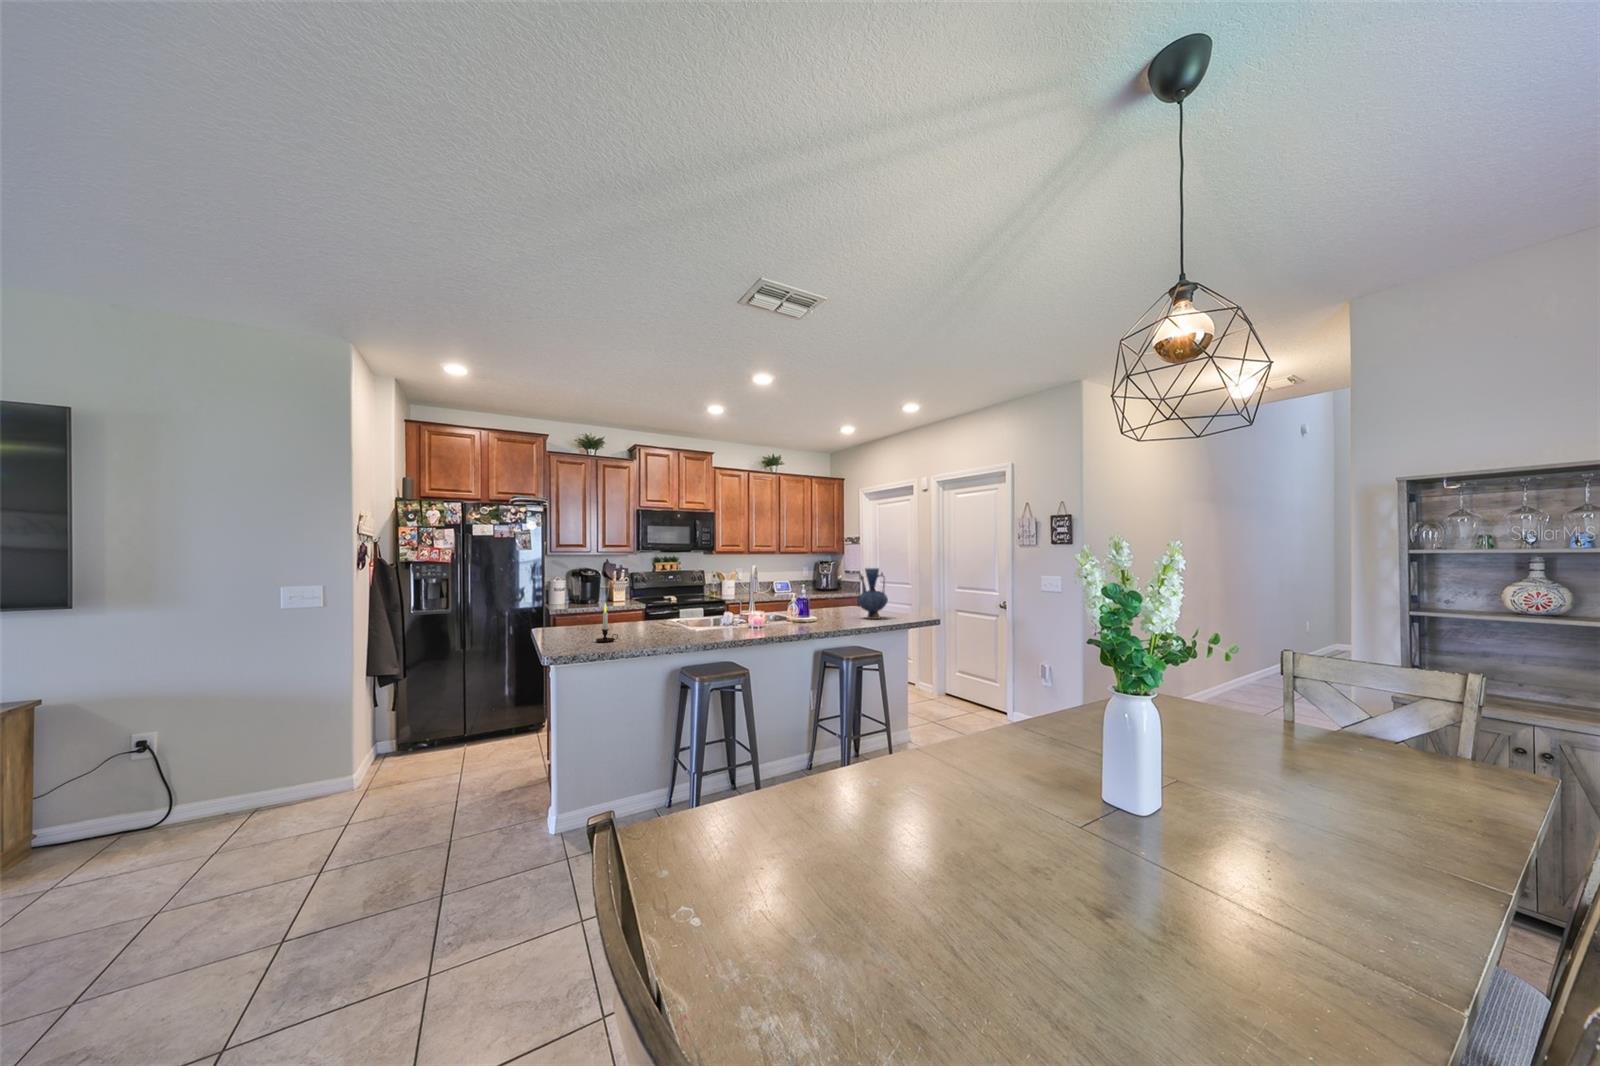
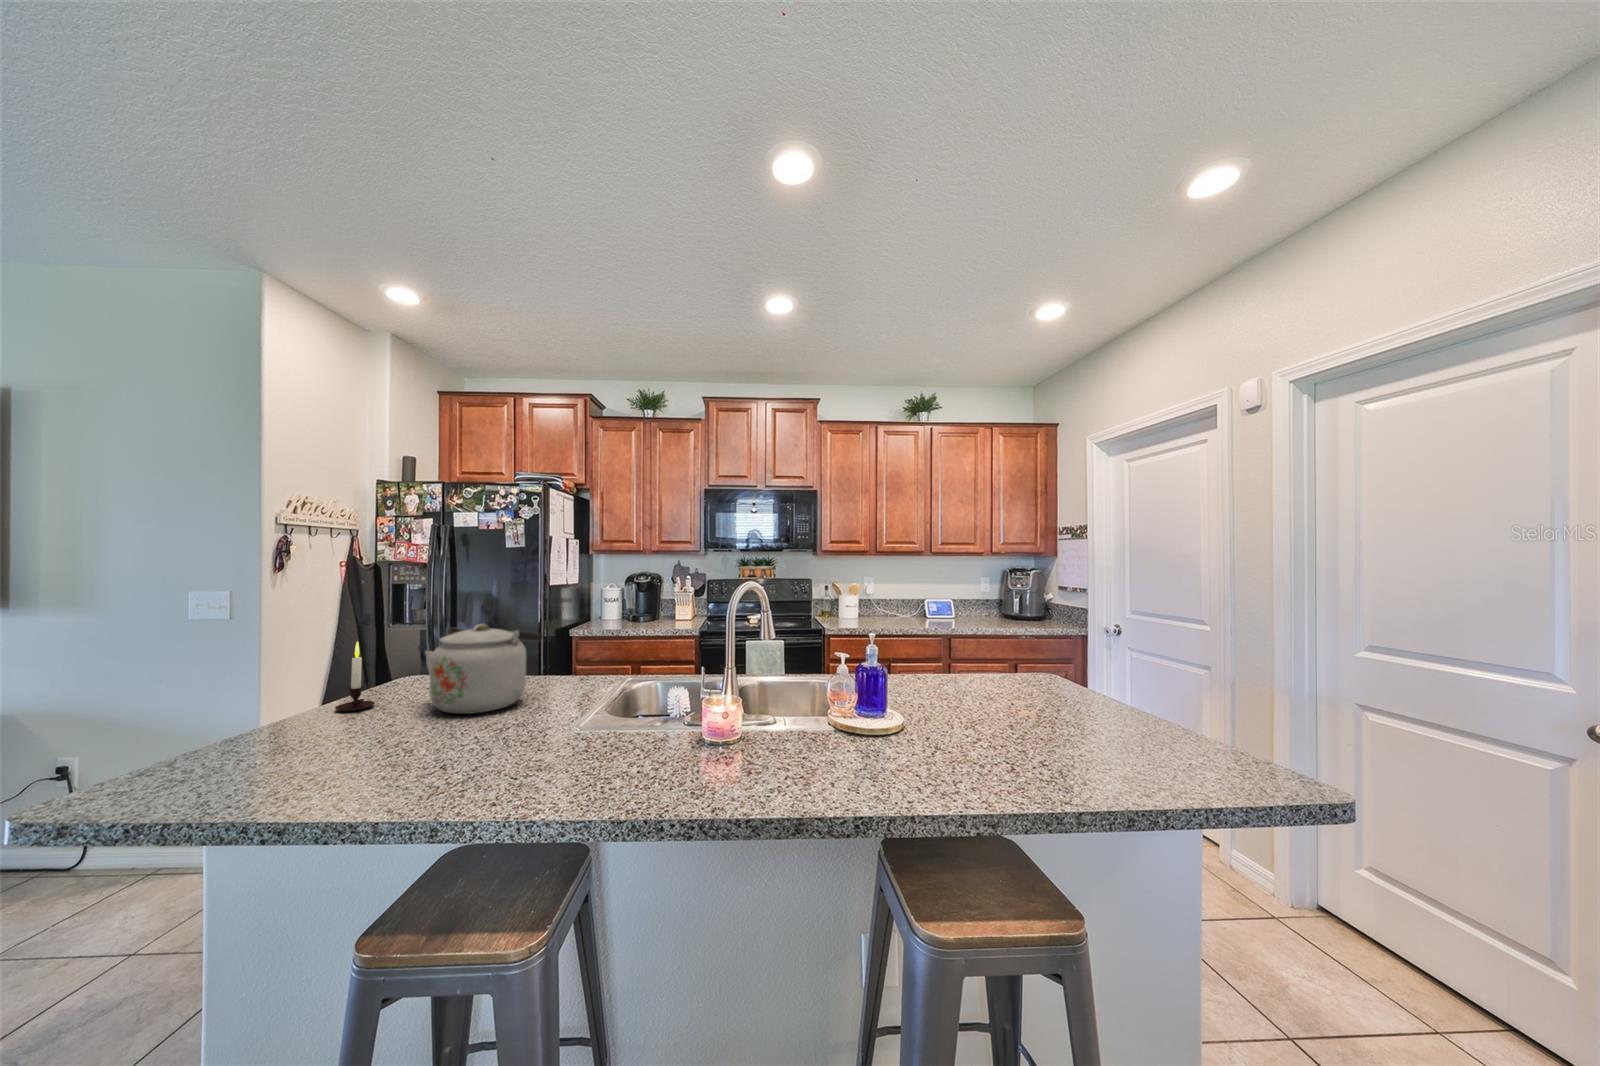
vase: present [858,568,888,619] -> none [919,595,991,716]
kettle: none [635,590,692,637] -> present [425,624,542,714]

